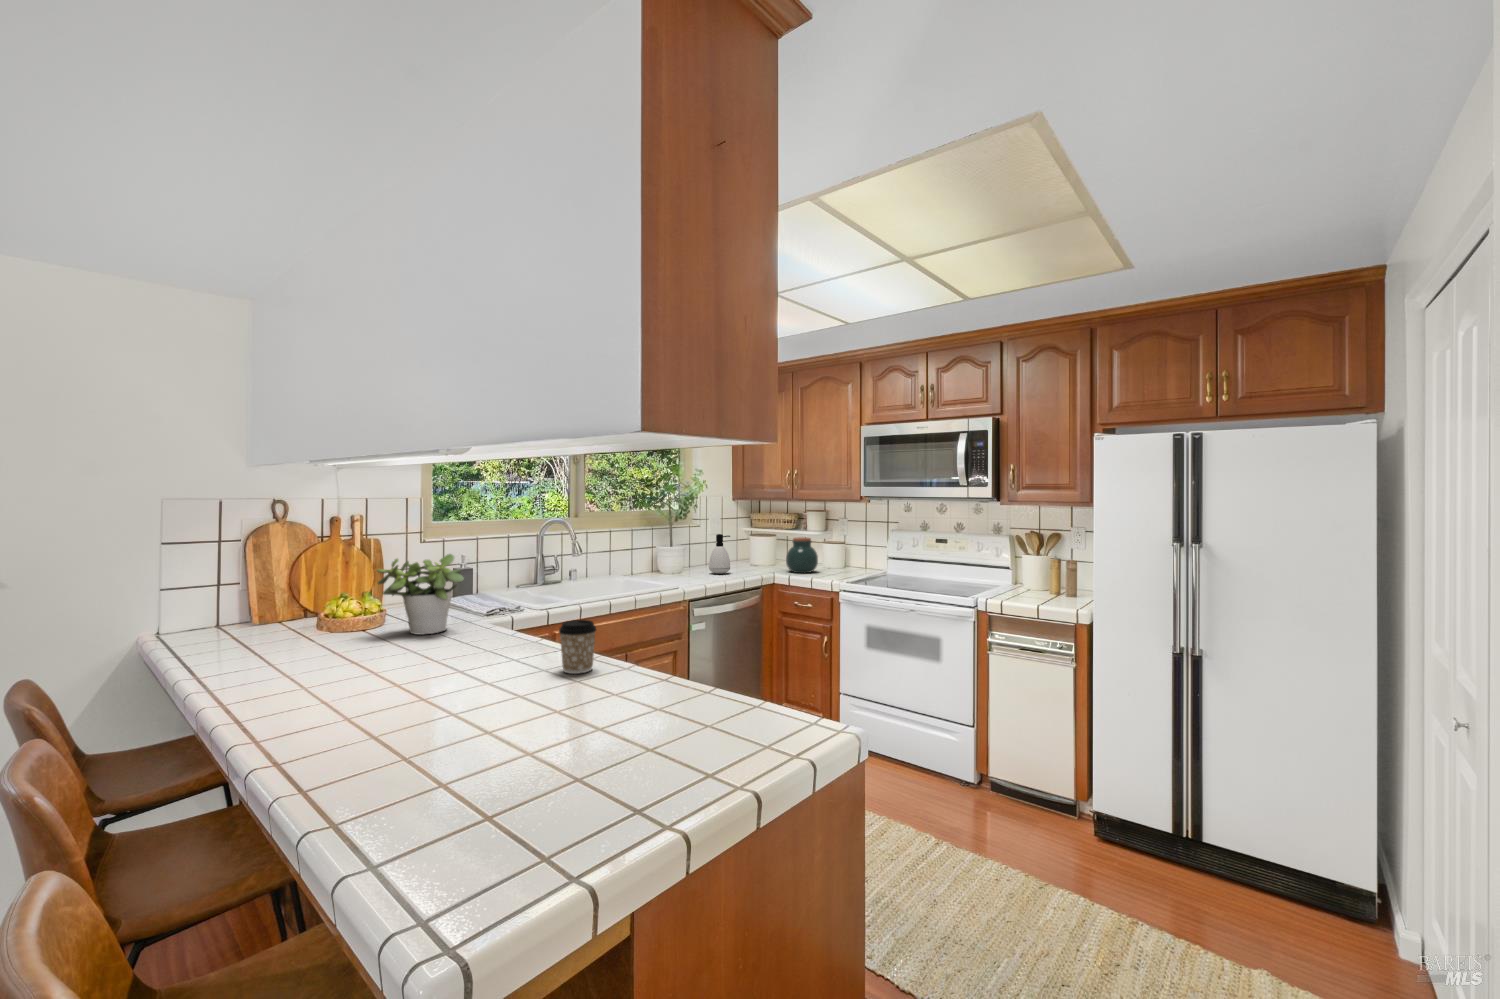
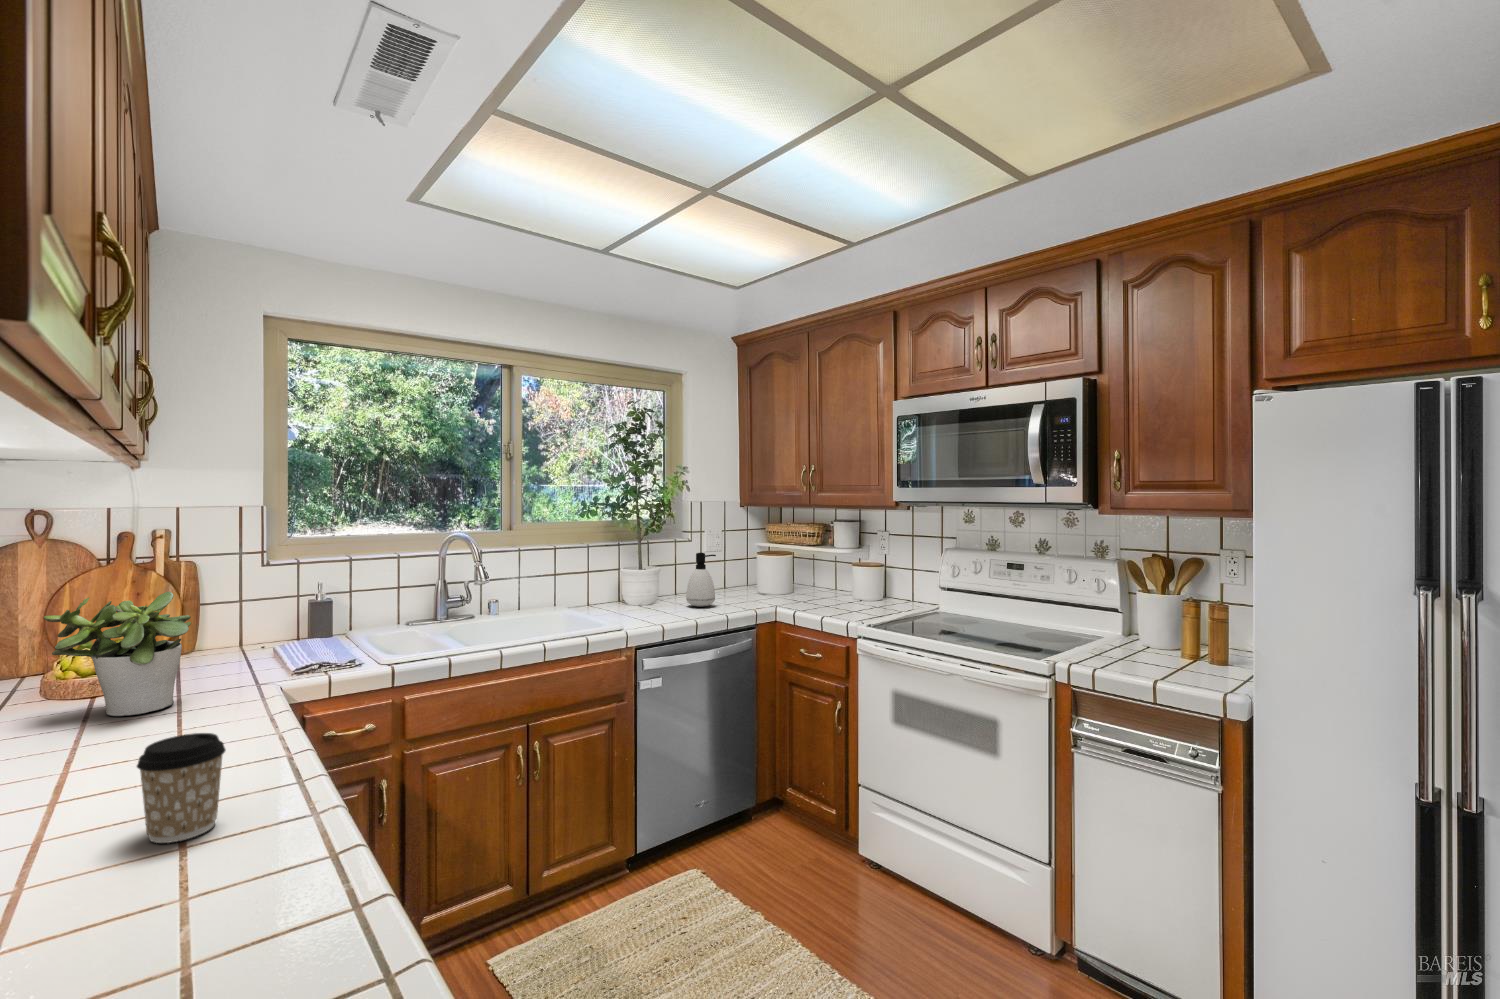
jar: present [786,537,818,573] -> none [795,558,839,608]

